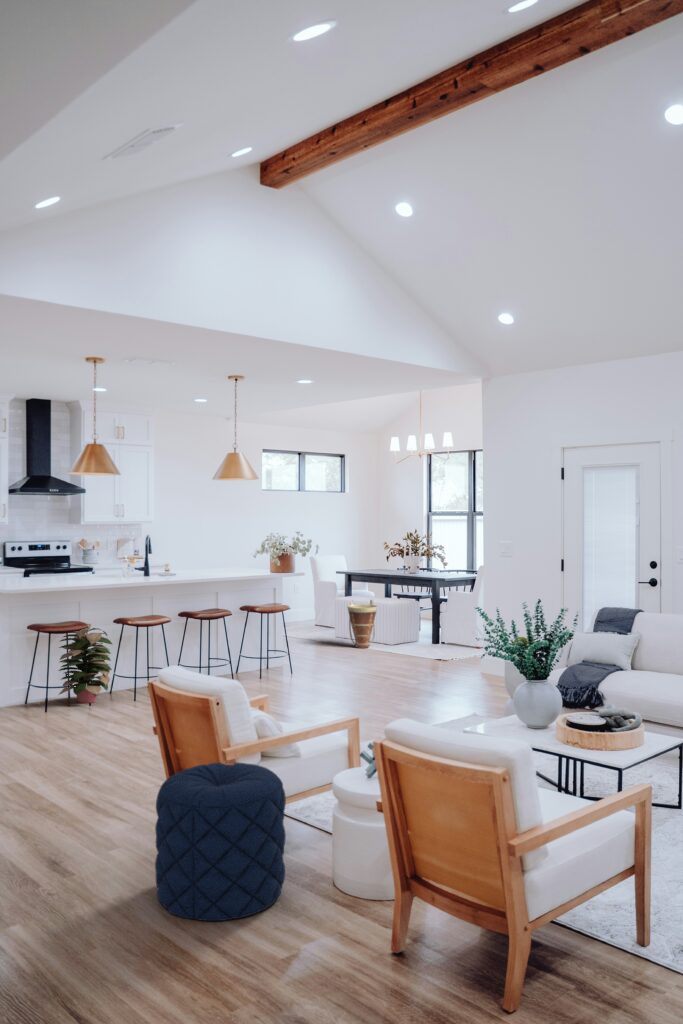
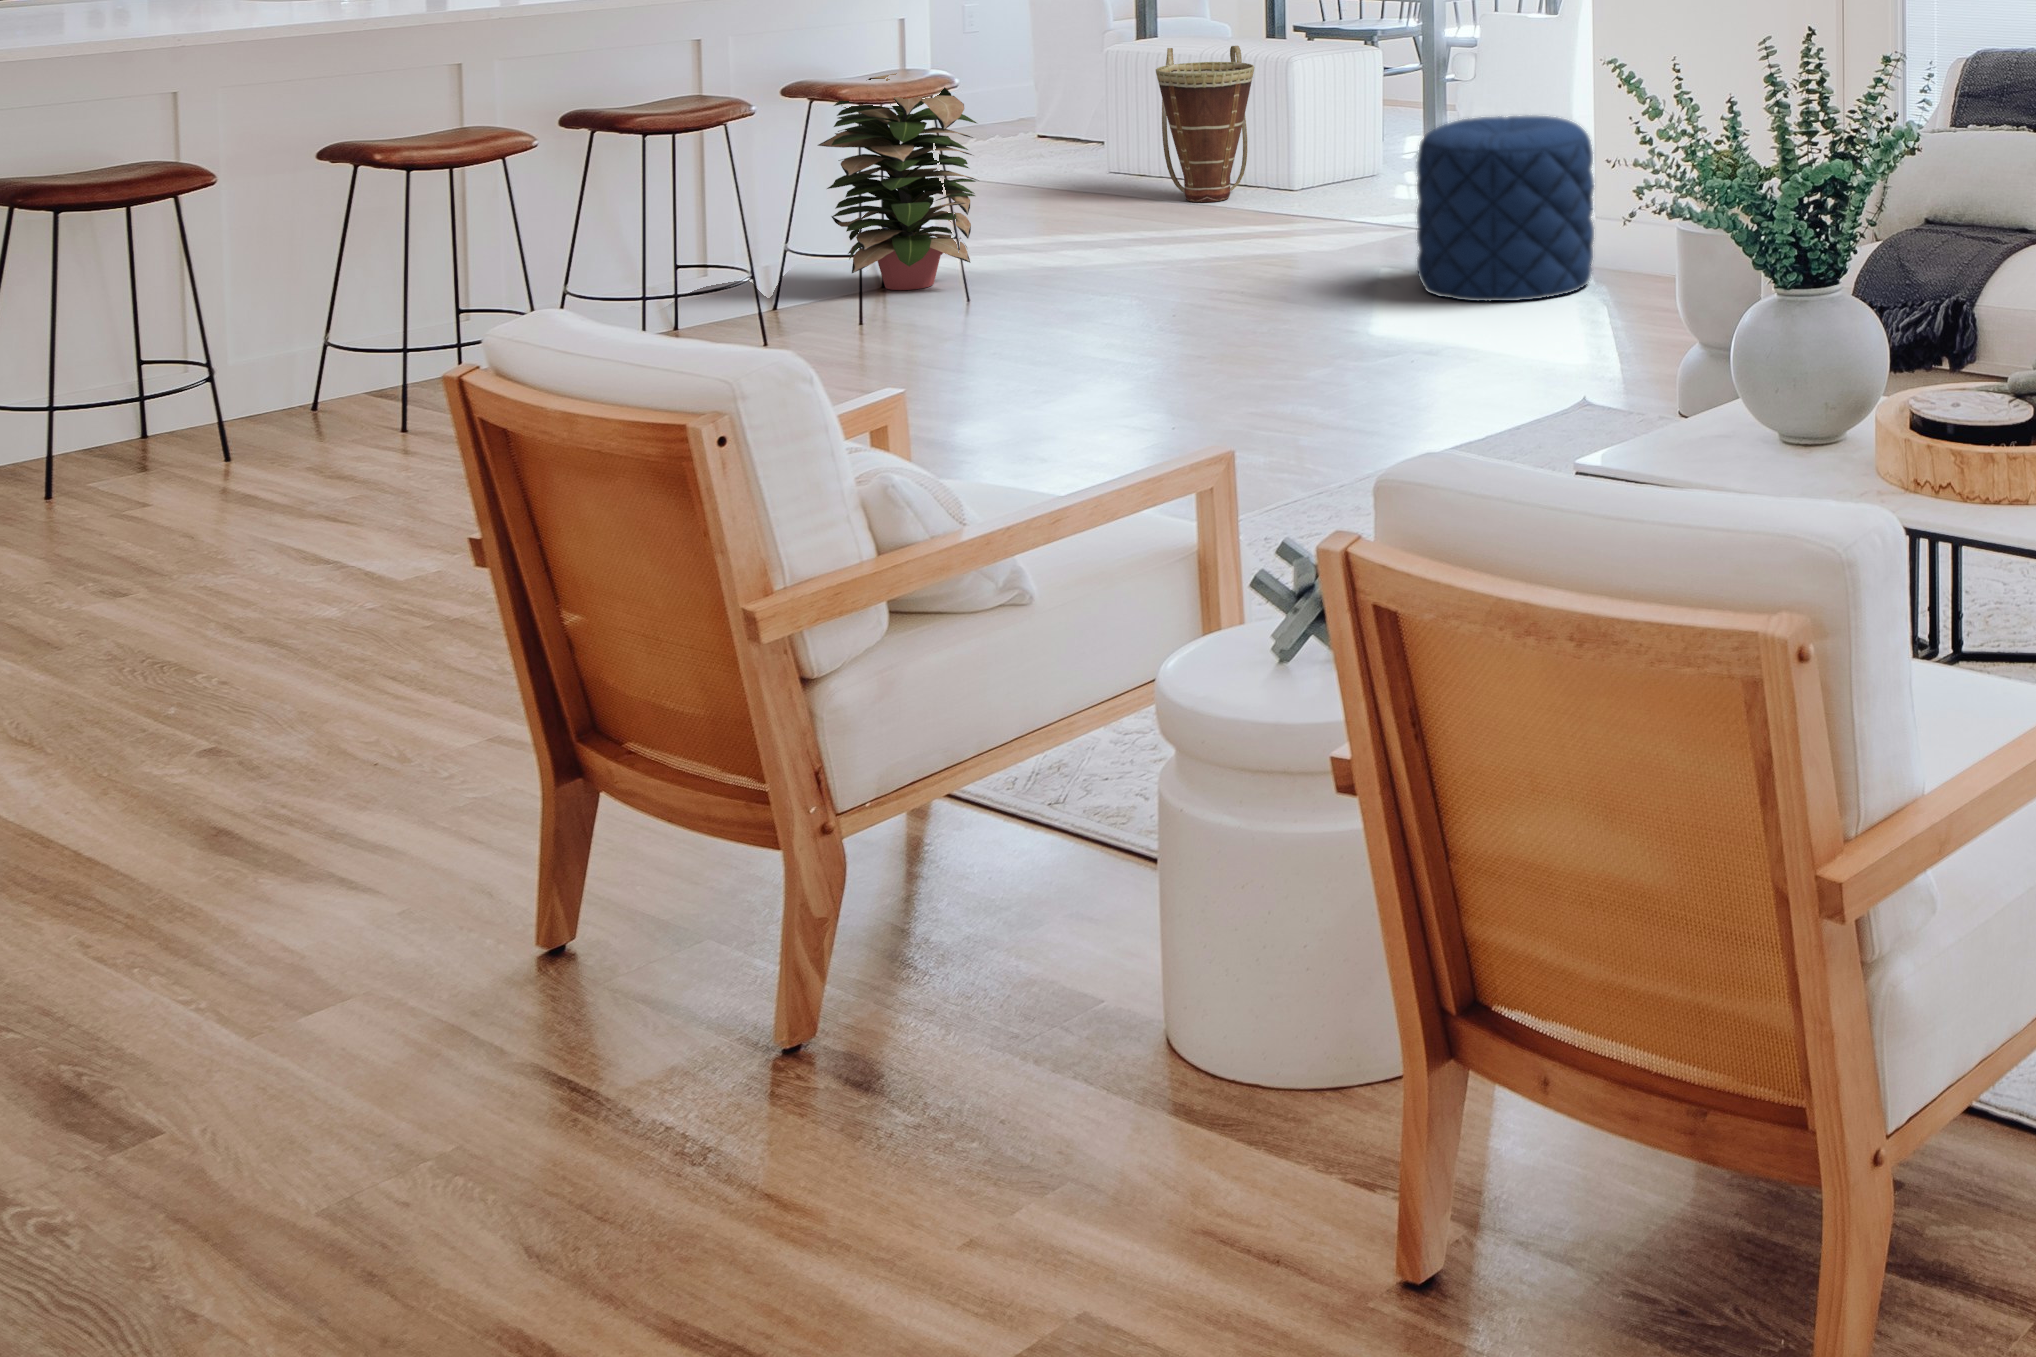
decorative plant: present [59,624,112,703] -> present [818,73,977,290]
pouf: present [155,763,286,921] -> present [1417,116,1594,301]

